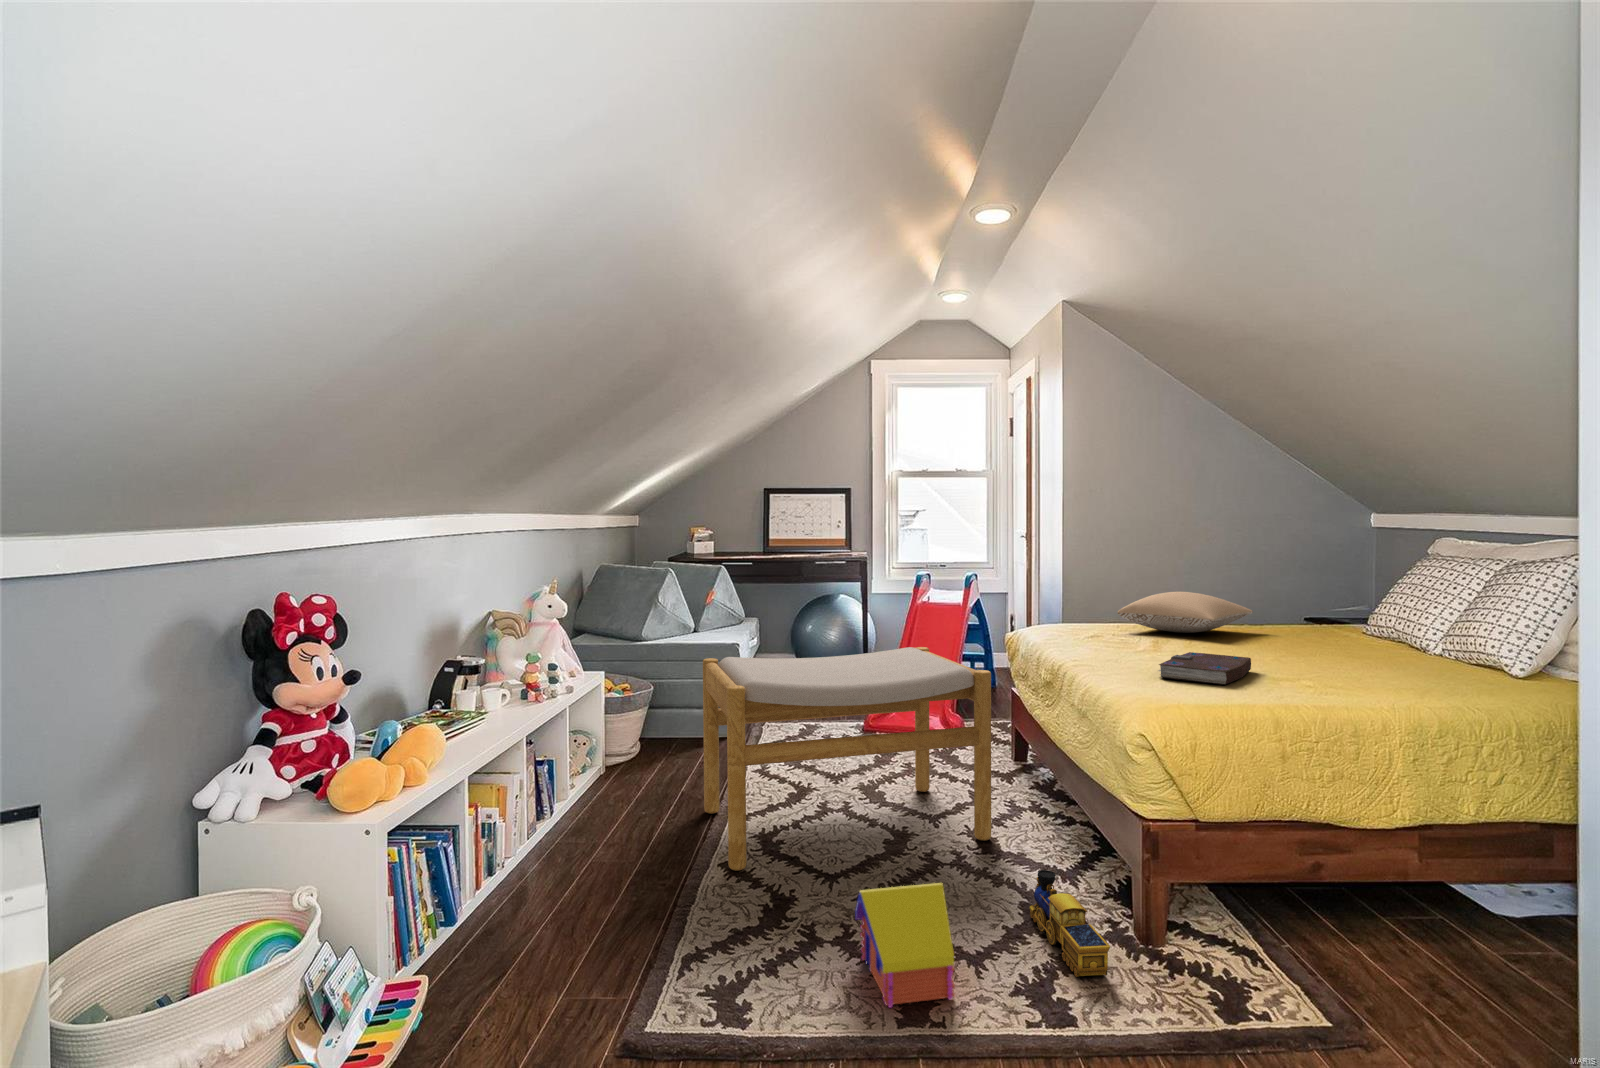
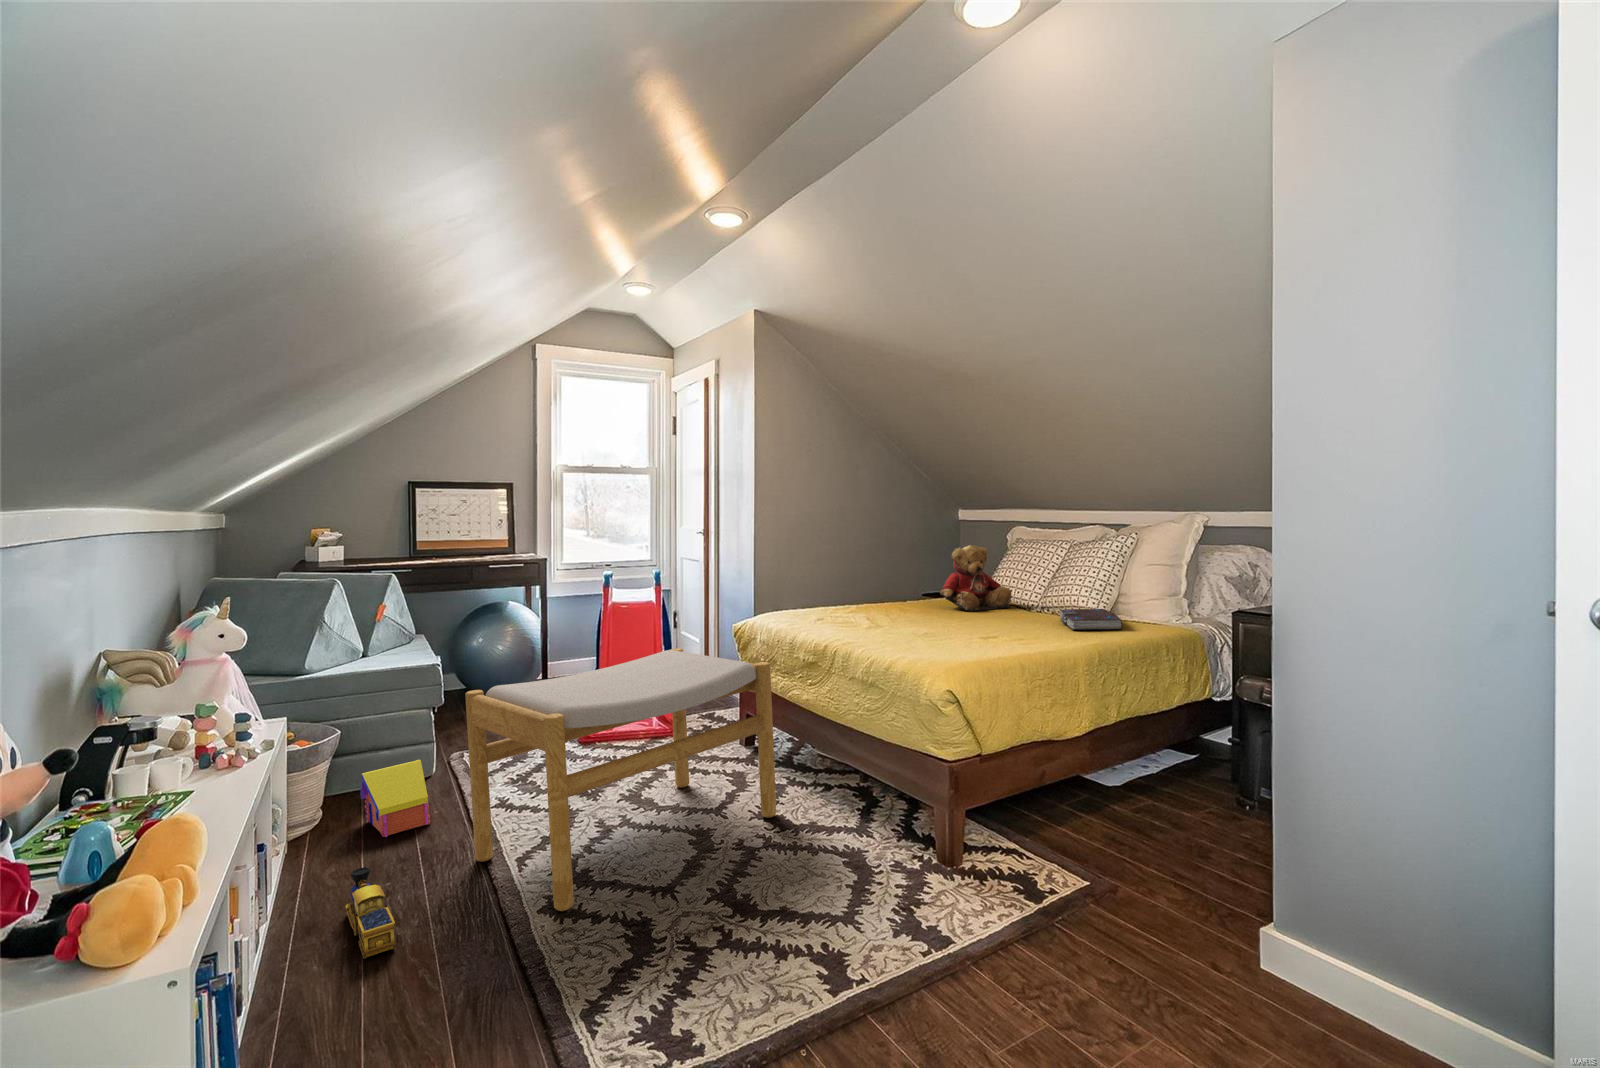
teddy bear: none [1285,564,1392,651] -> present [940,545,1012,611]
pillow: present [1117,592,1253,633] -> none [816,575,908,609]
book: present [1158,652,1251,685] -> present [1059,609,1122,630]
toy train: present [1030,870,1110,977] -> present [346,867,395,958]
toy house: present [855,883,955,1008] -> present [361,760,430,837]

